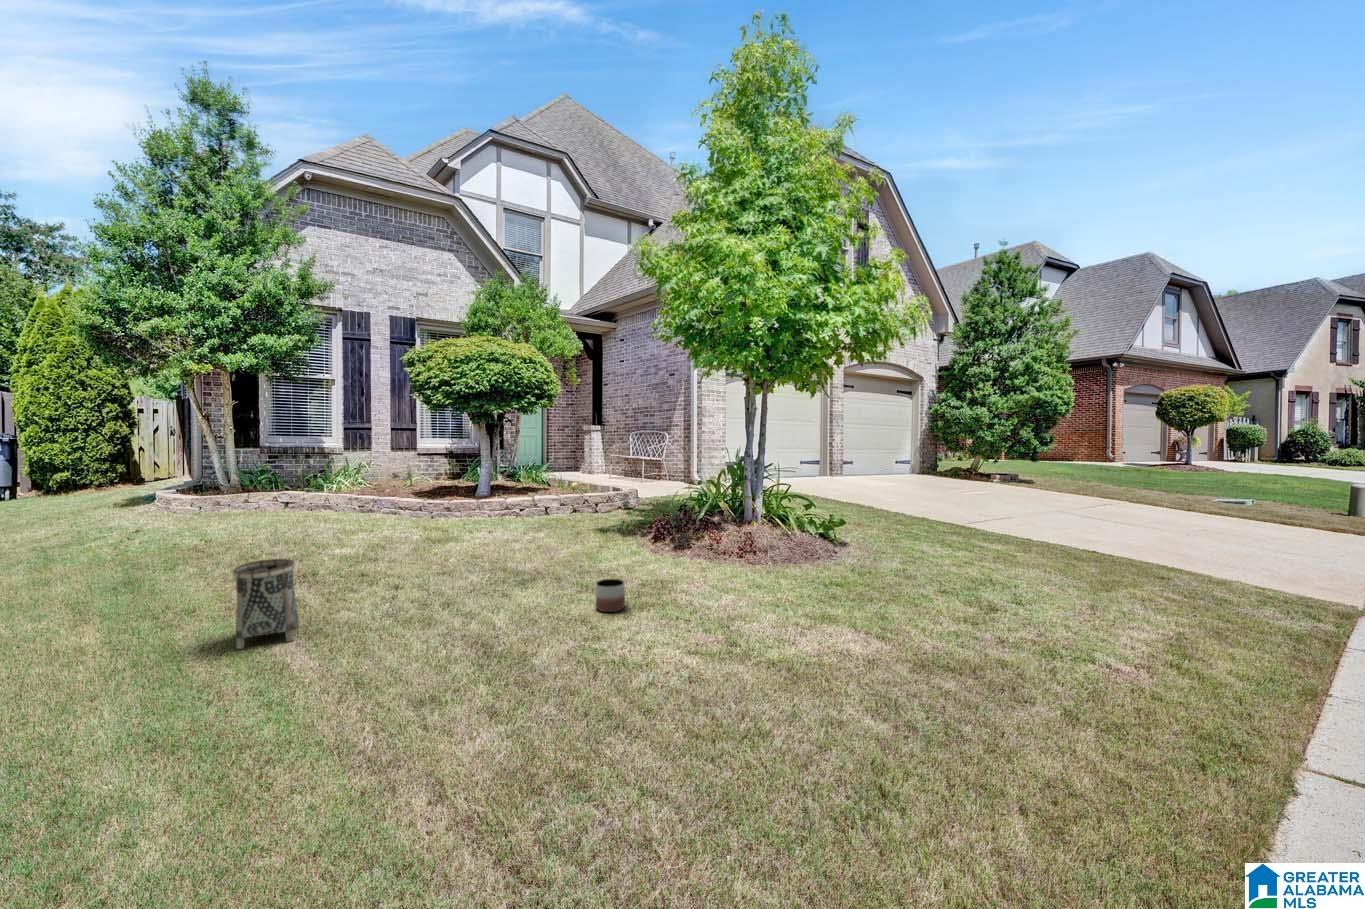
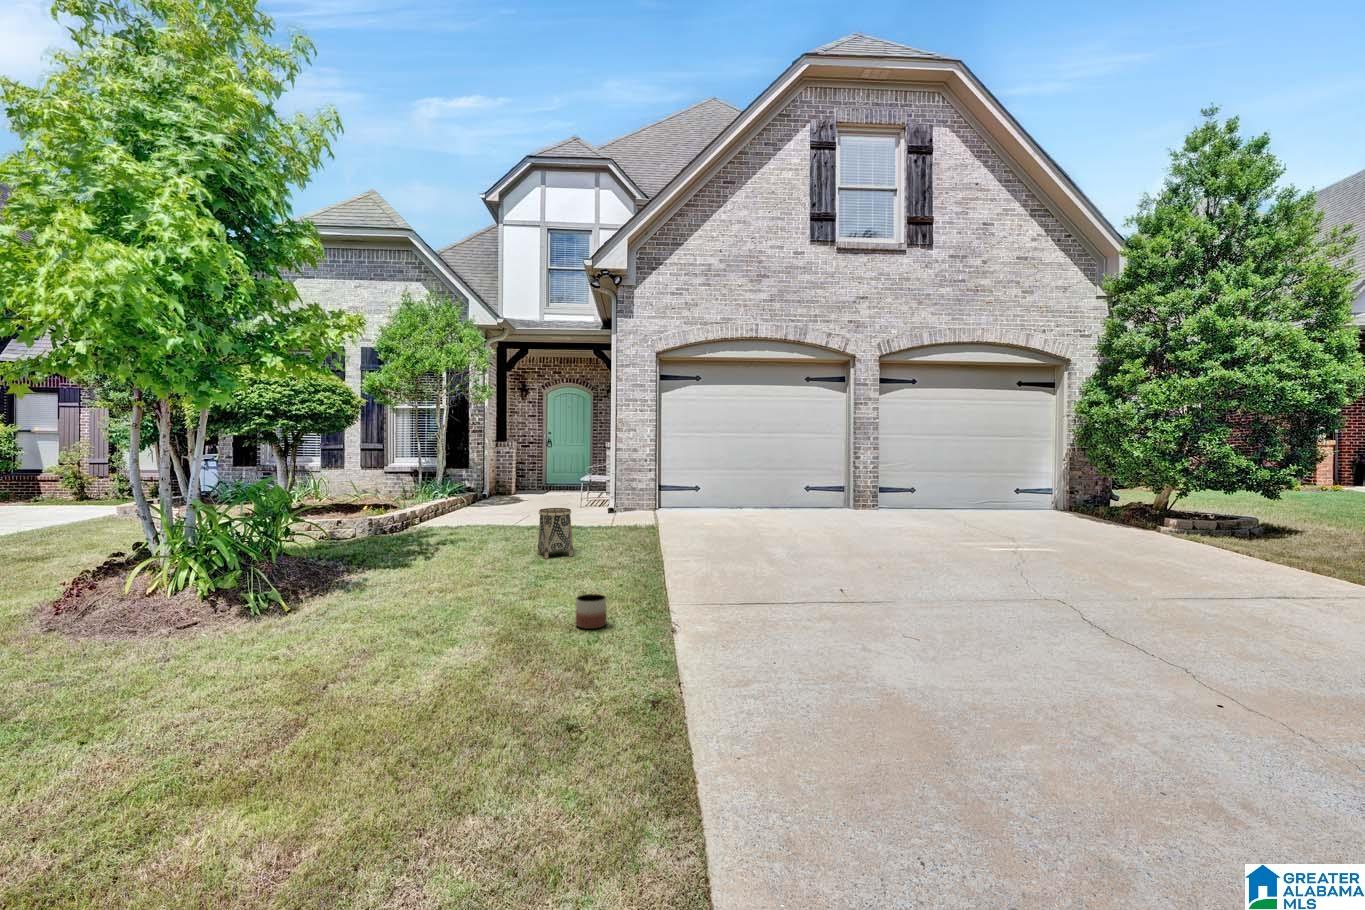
basket: present [233,559,299,649] -> present [538,508,573,559]

